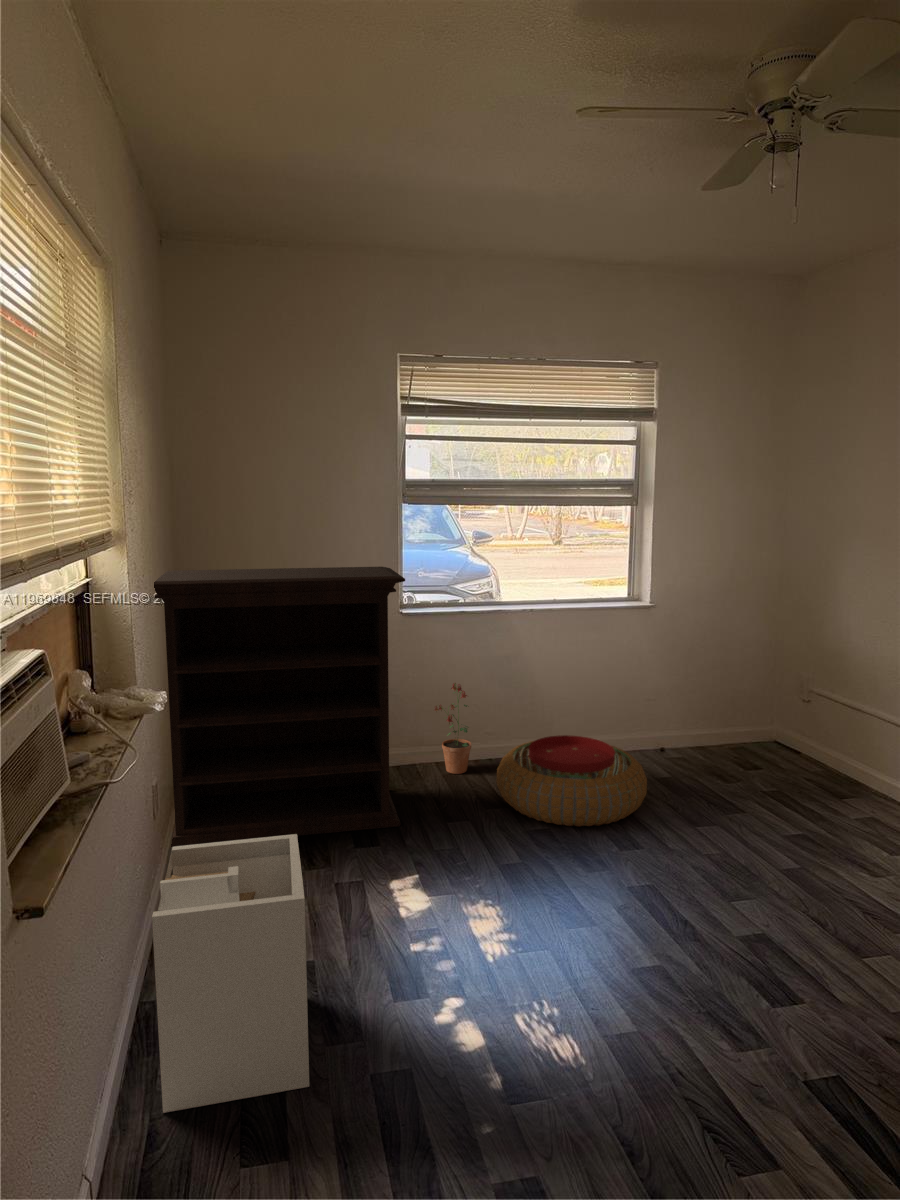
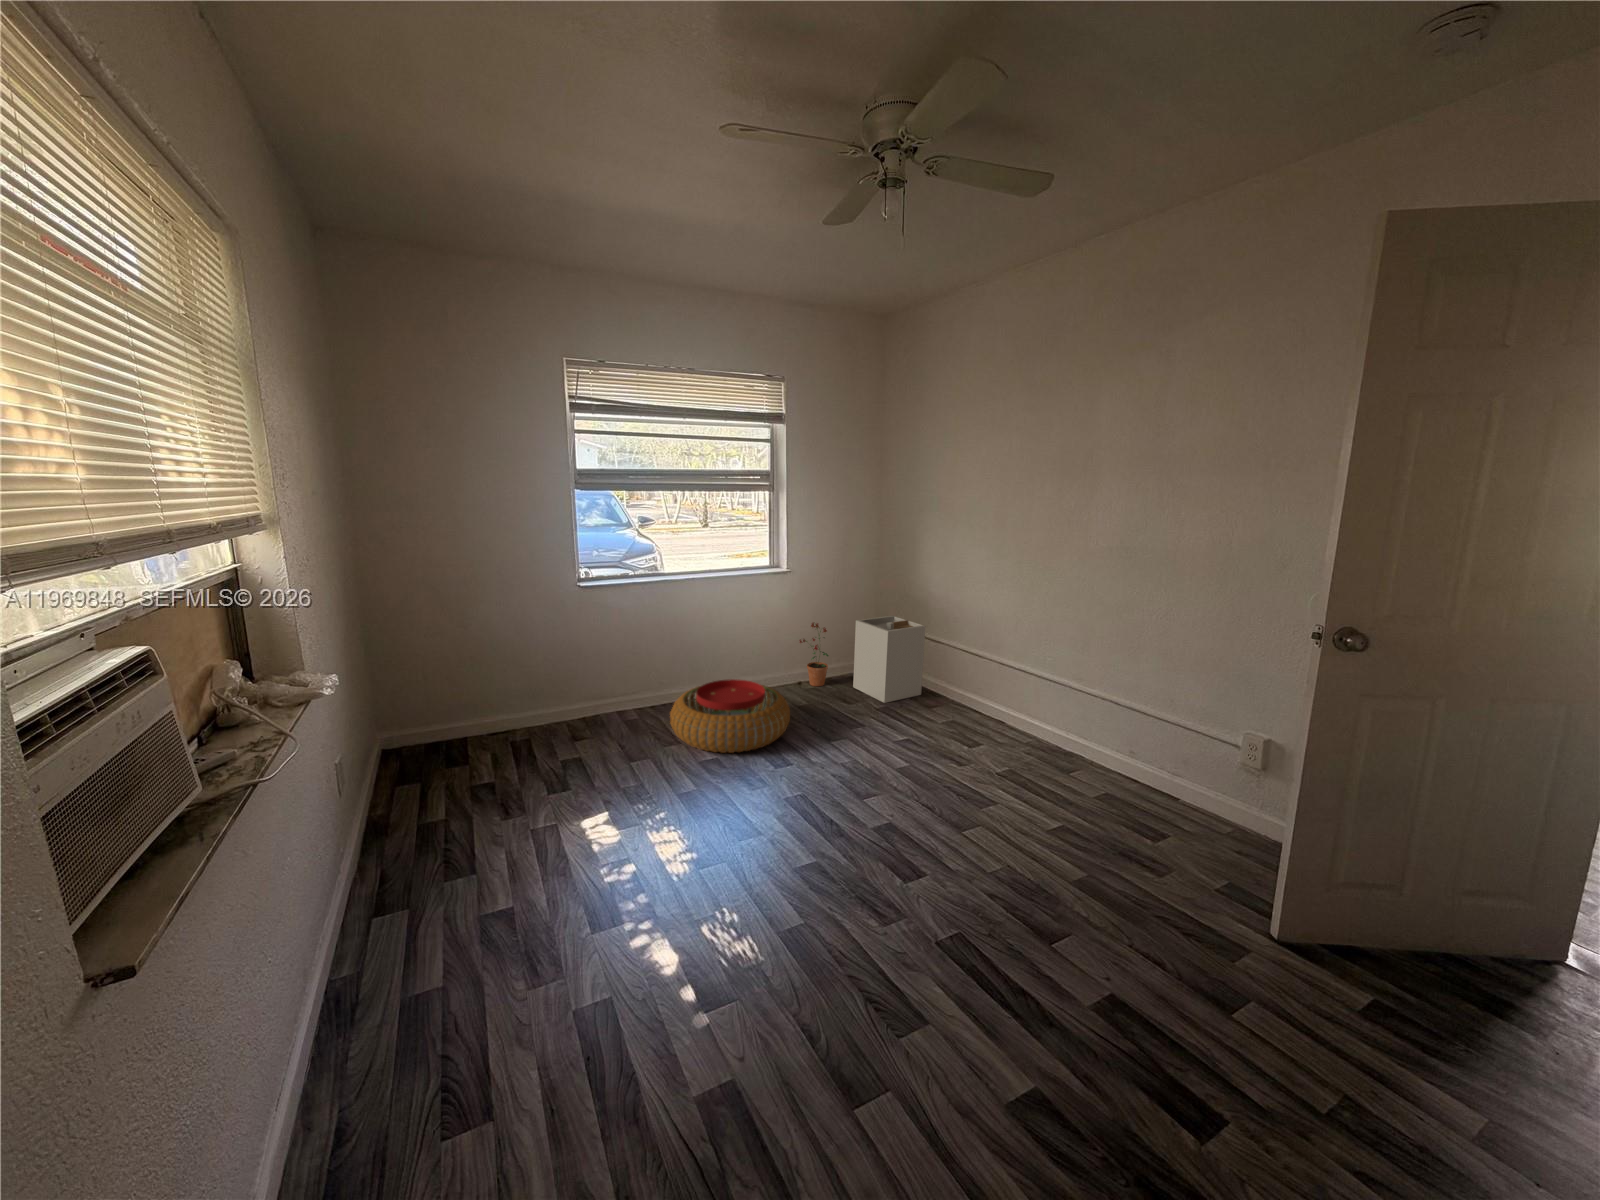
bookshelf: present [154,567,405,847] -> none [304,546,589,821]
potted plant: present [435,683,471,774] -> present [800,622,829,686]
laundry hamper: present [152,834,309,1113] -> present [853,616,925,703]

